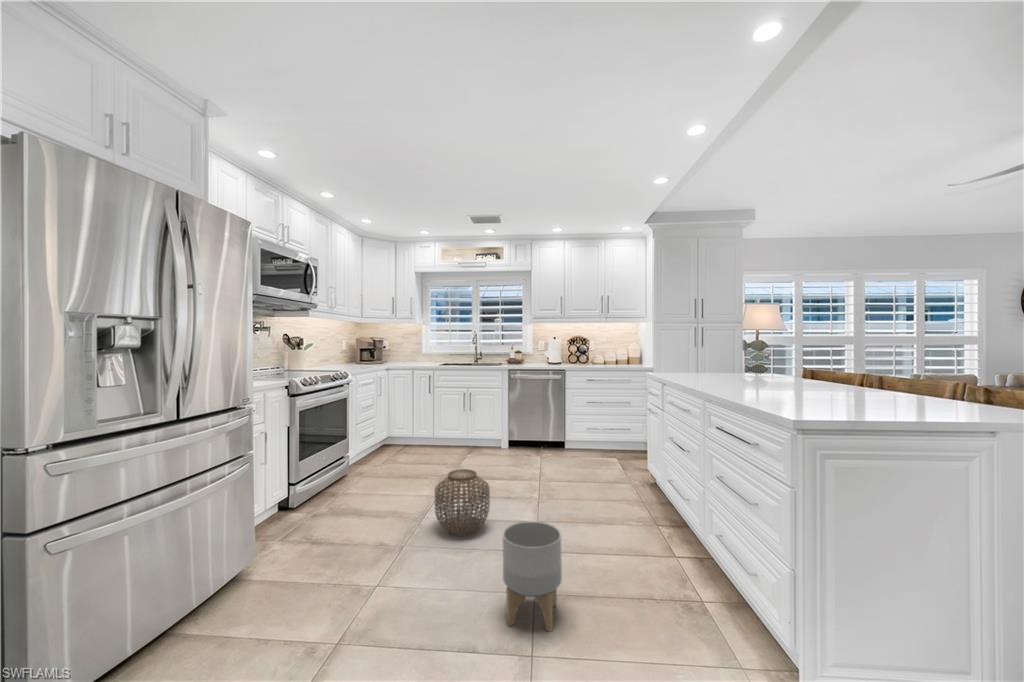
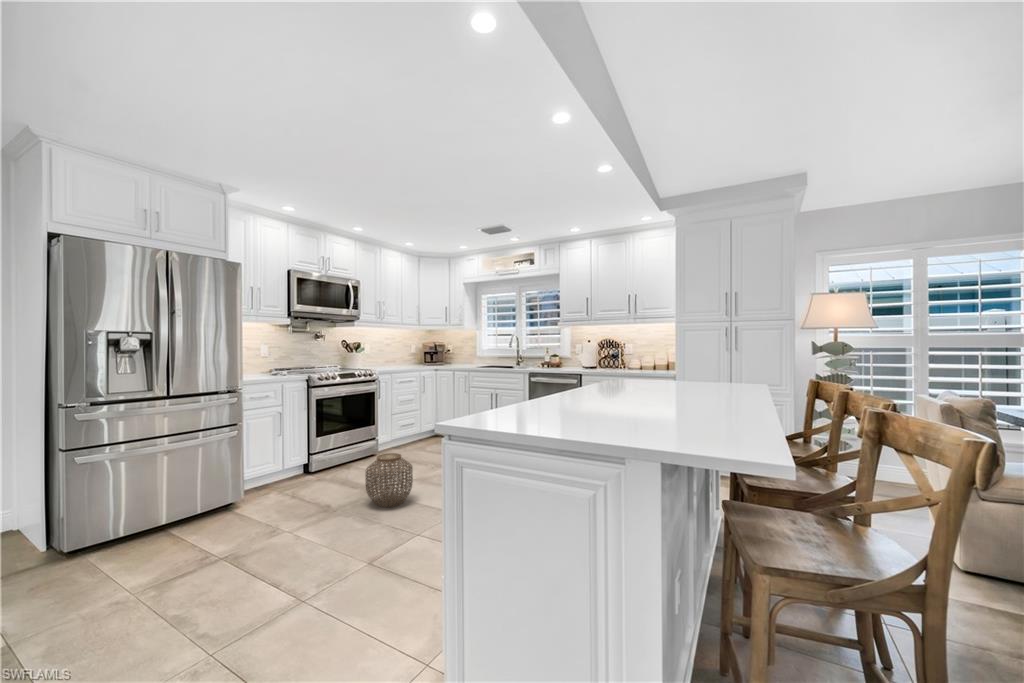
planter: present [503,521,562,631] -> none [315,492,365,577]

